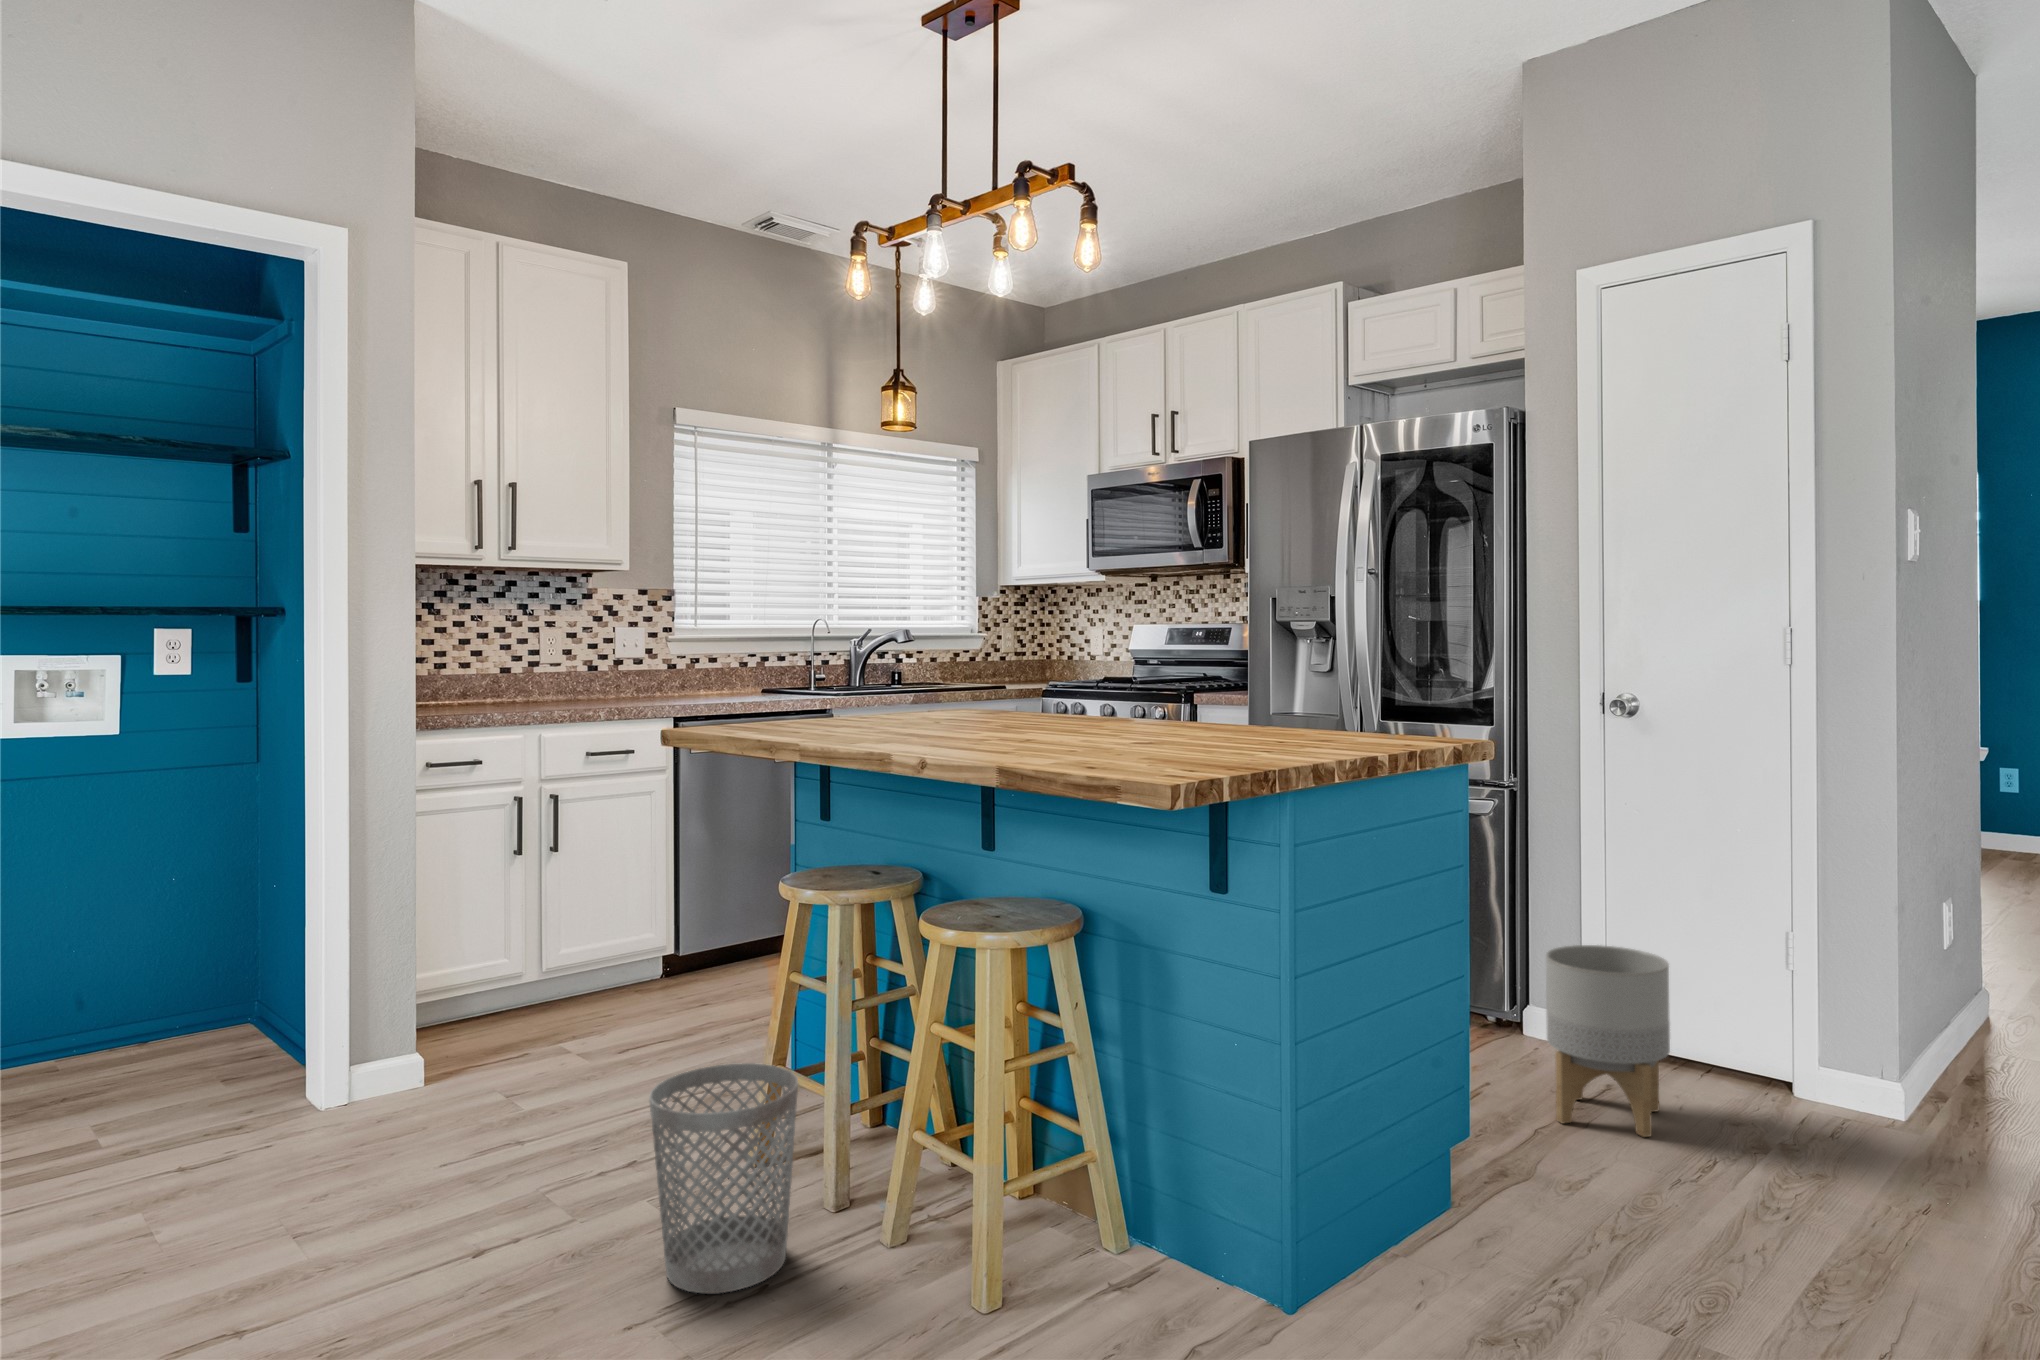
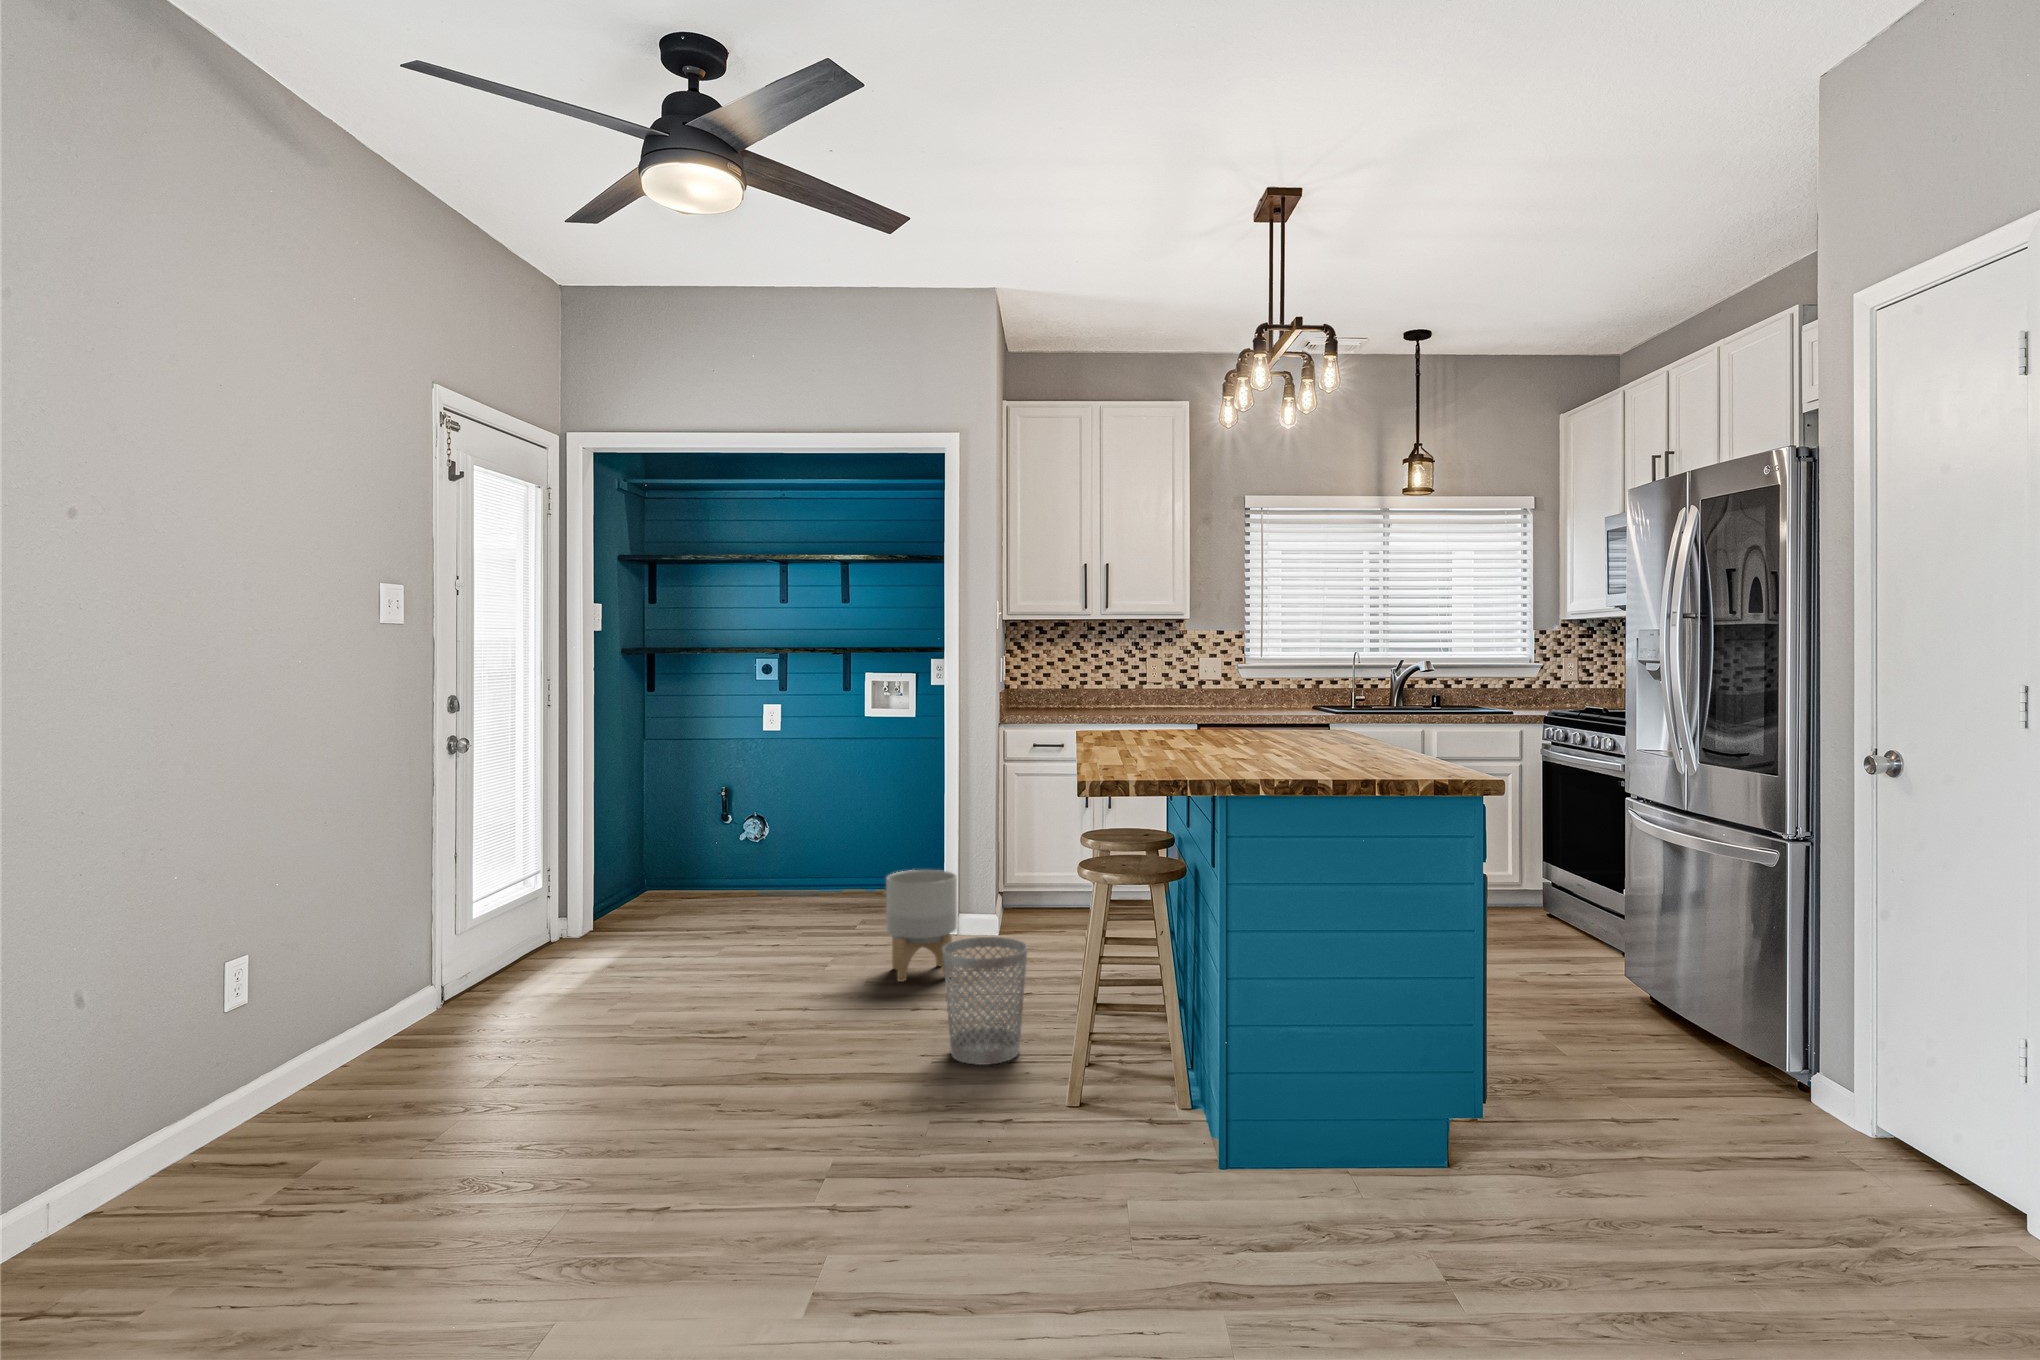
planter: present [1546,945,1670,1137] -> present [886,870,957,982]

